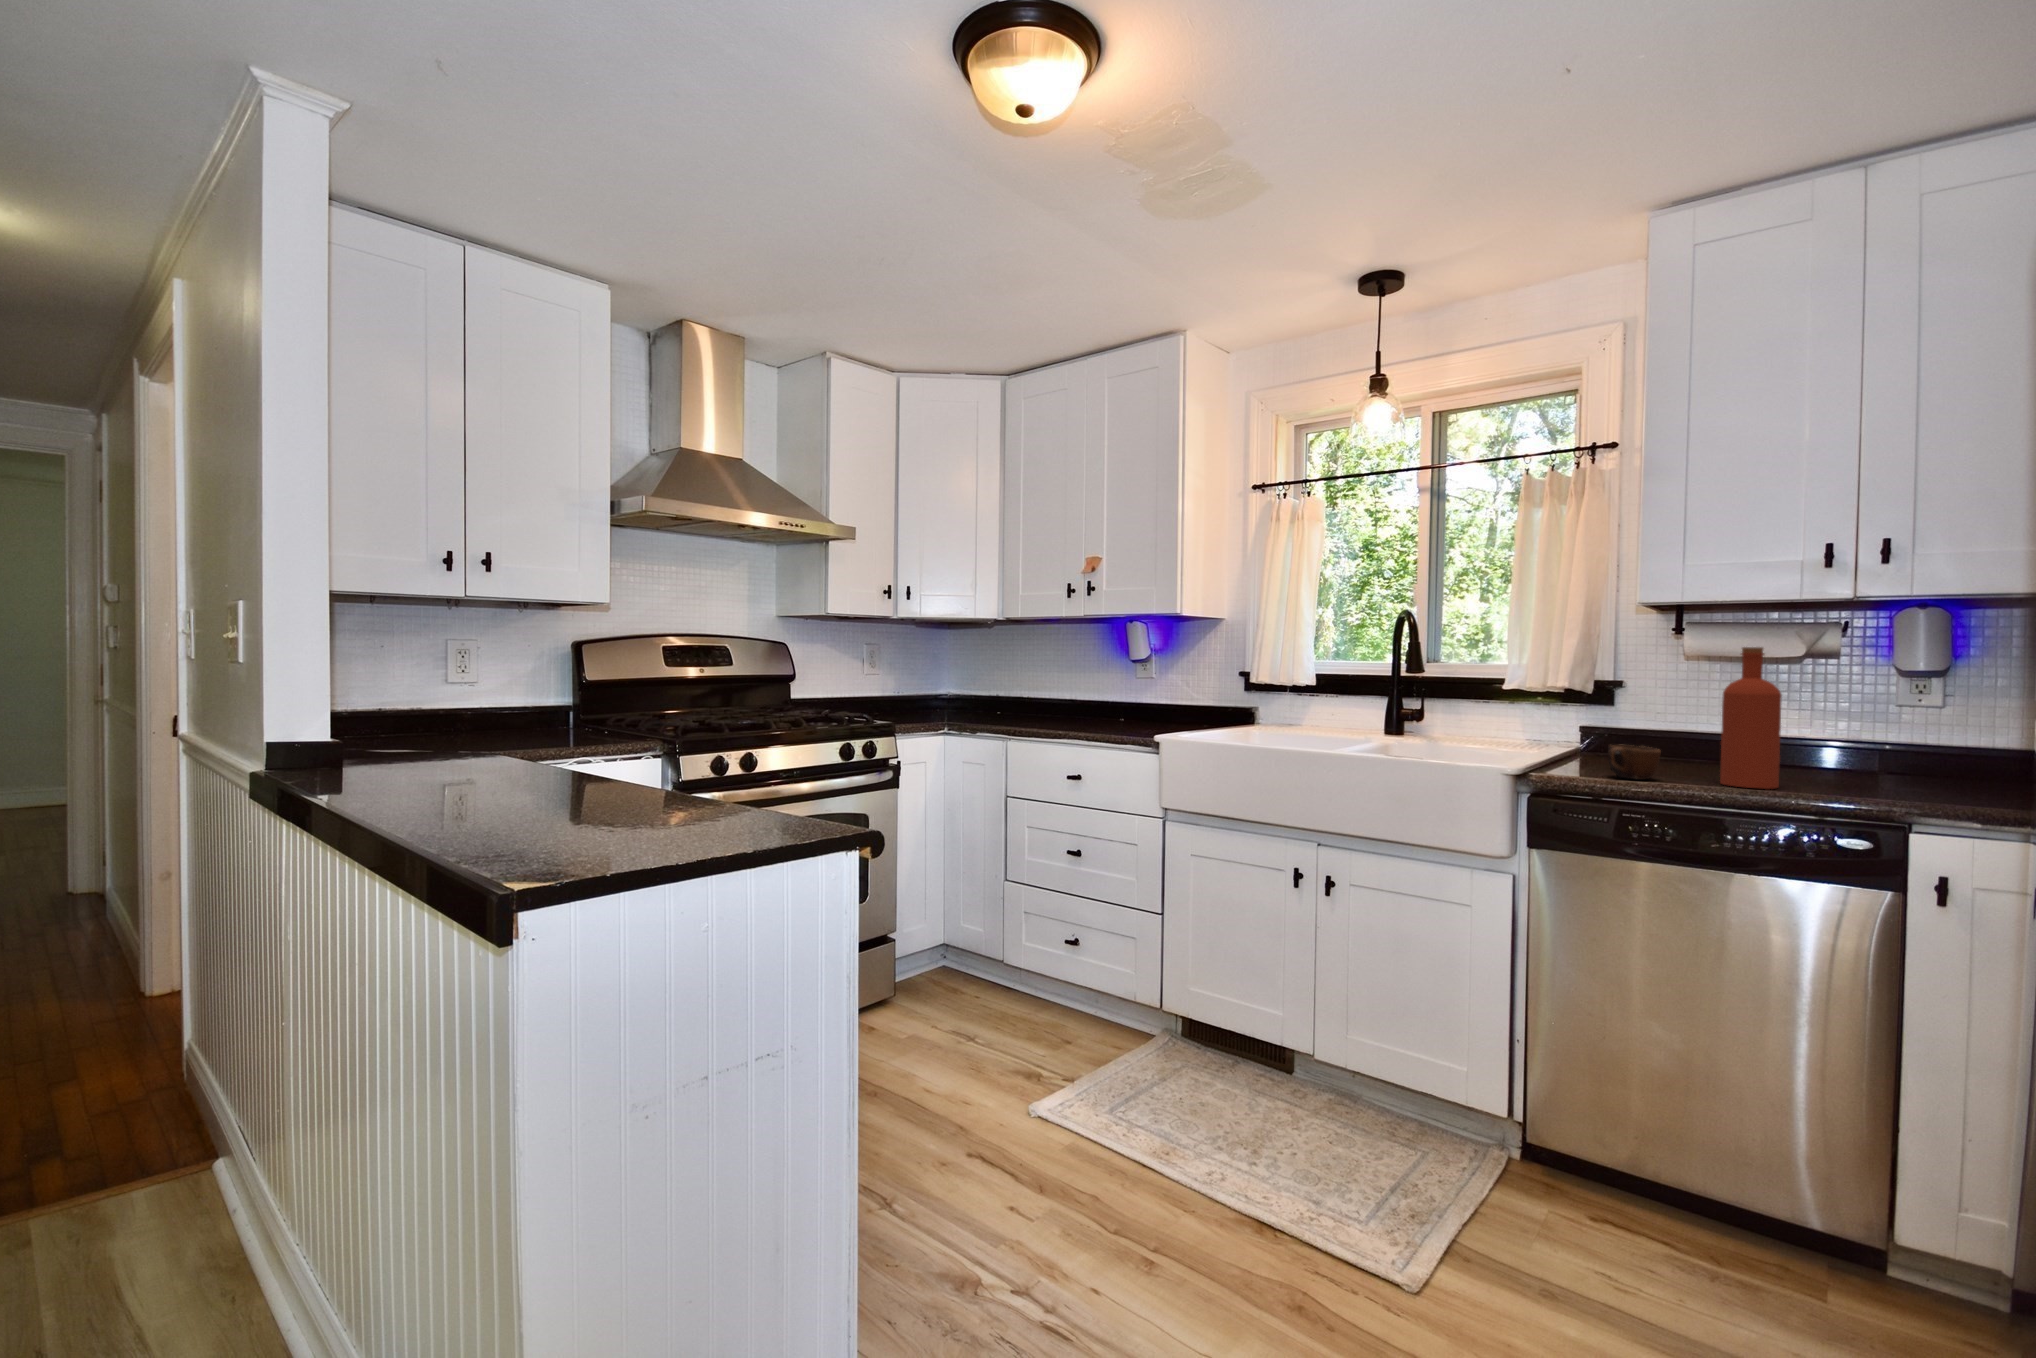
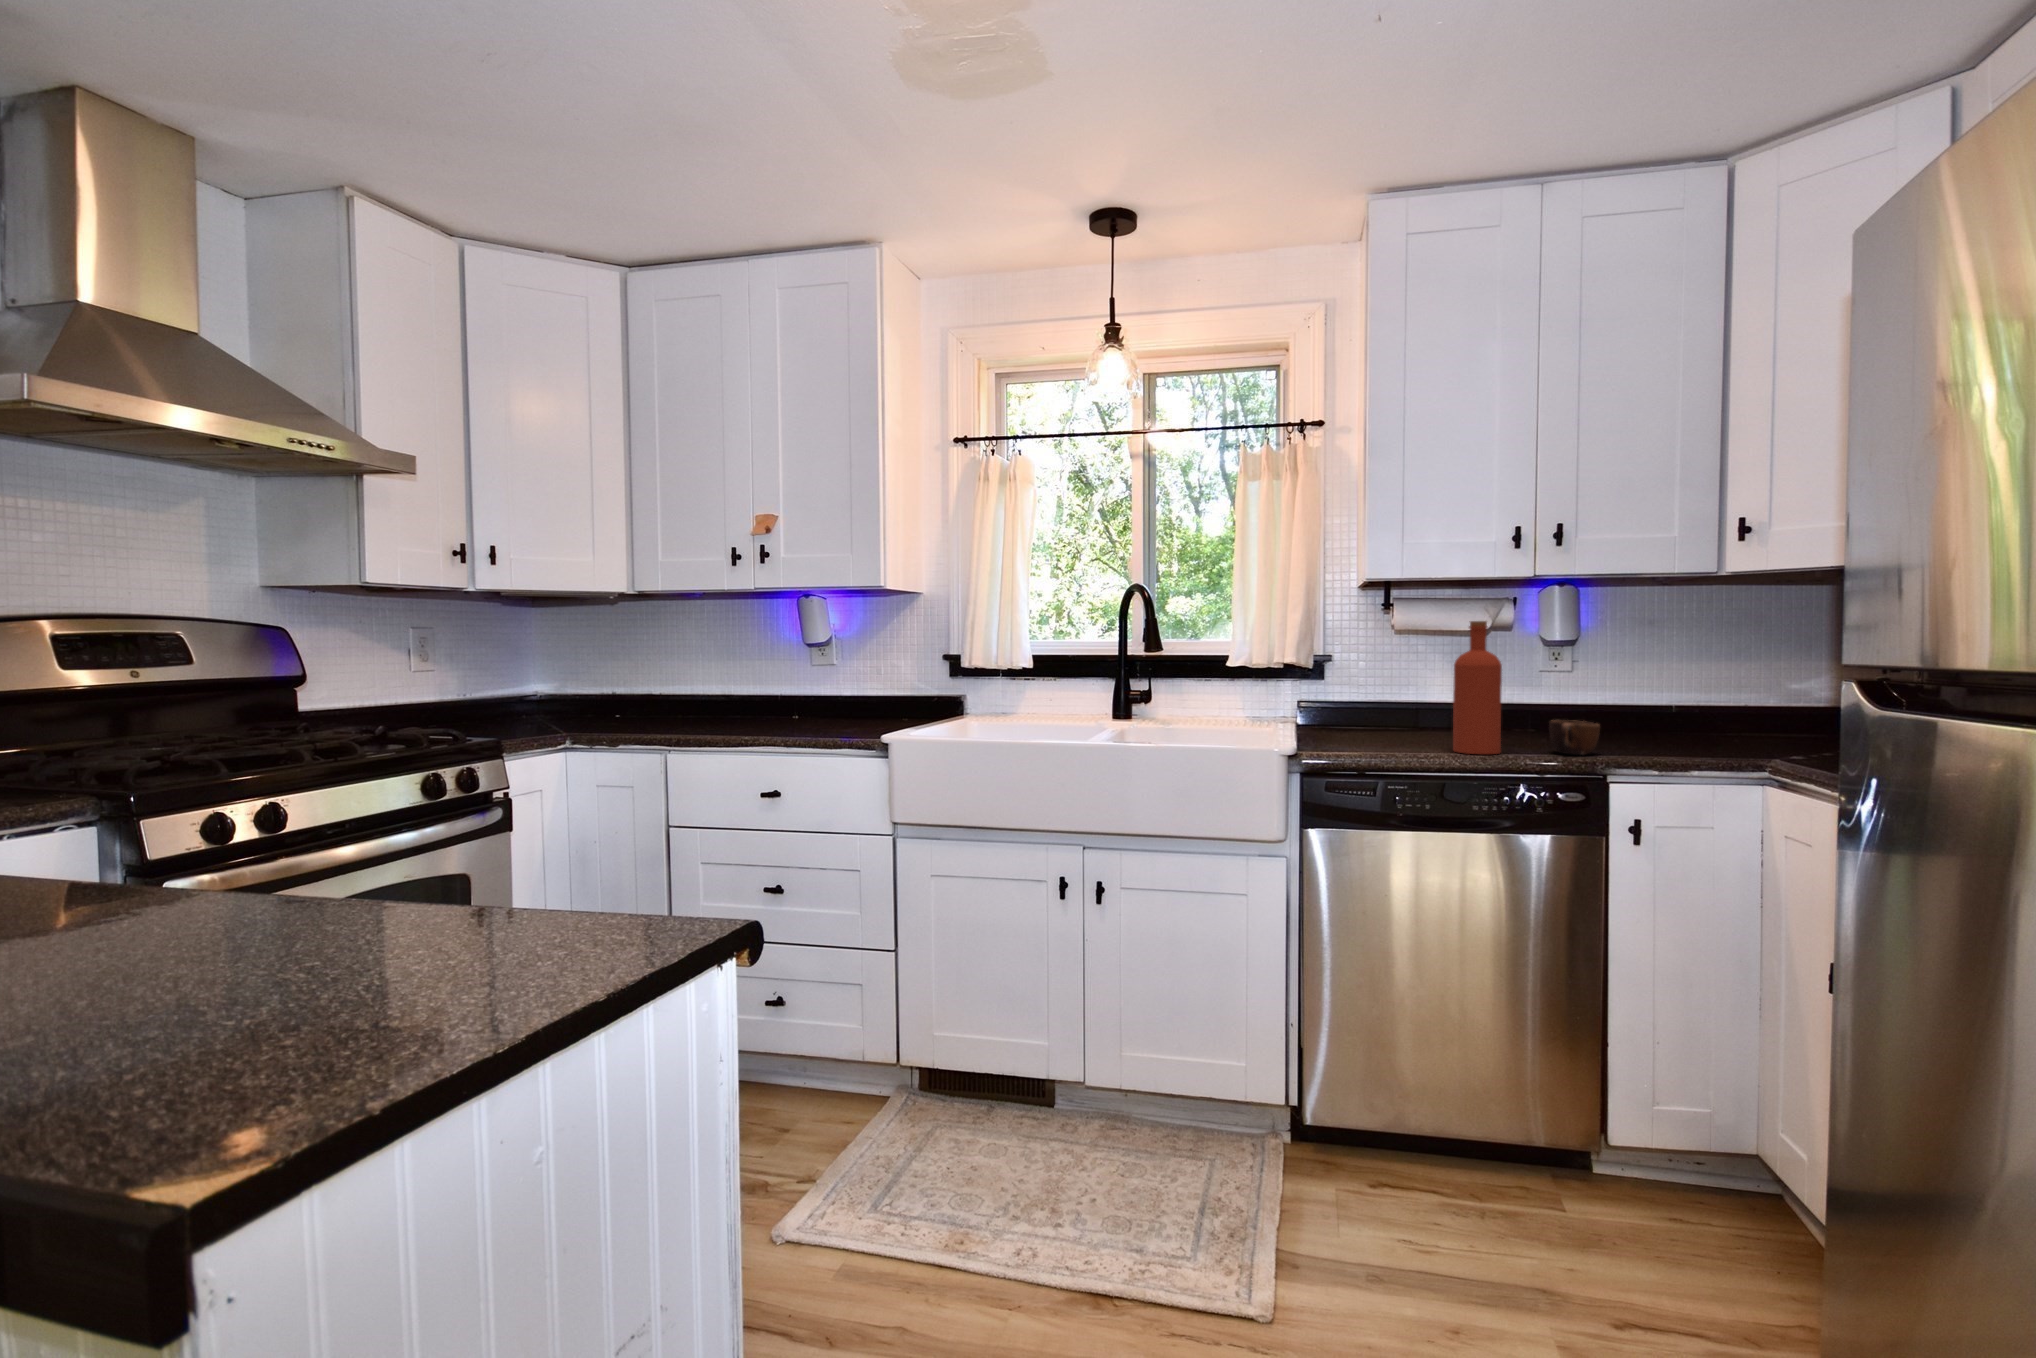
mug: present [1608,745,1661,780] -> present [1549,720,1600,755]

